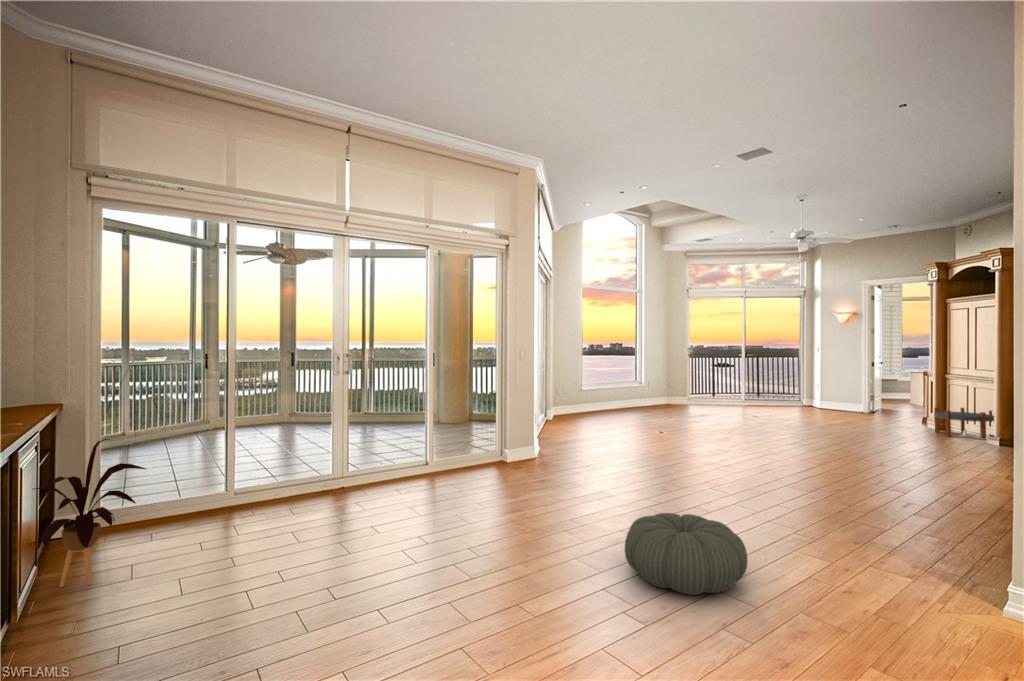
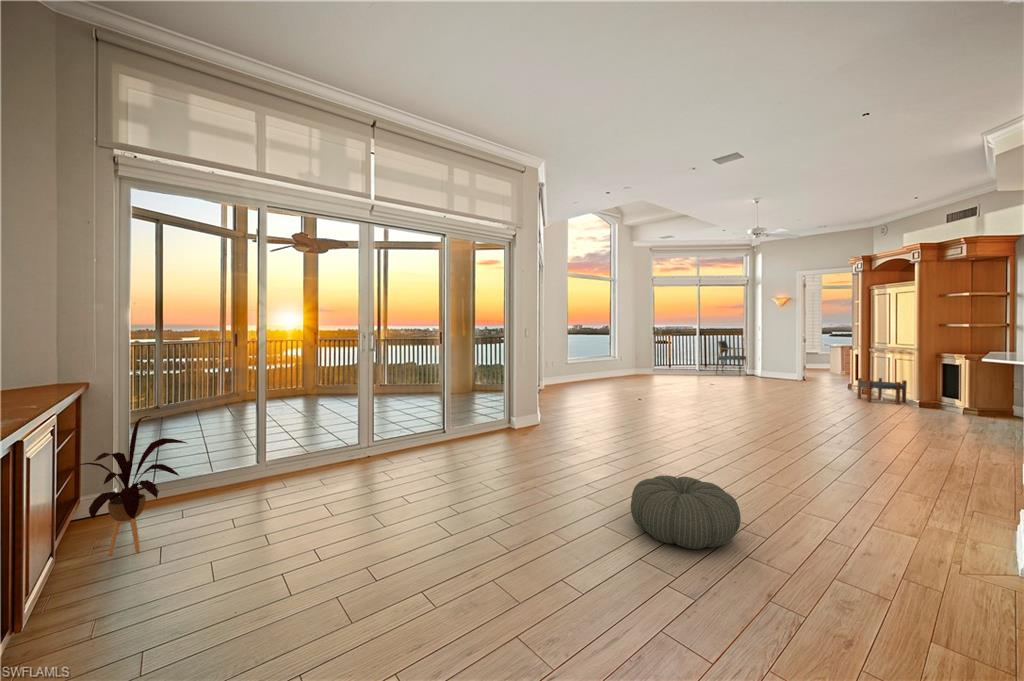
armchair: none [768,363,807,406] -> present [716,341,746,376]

